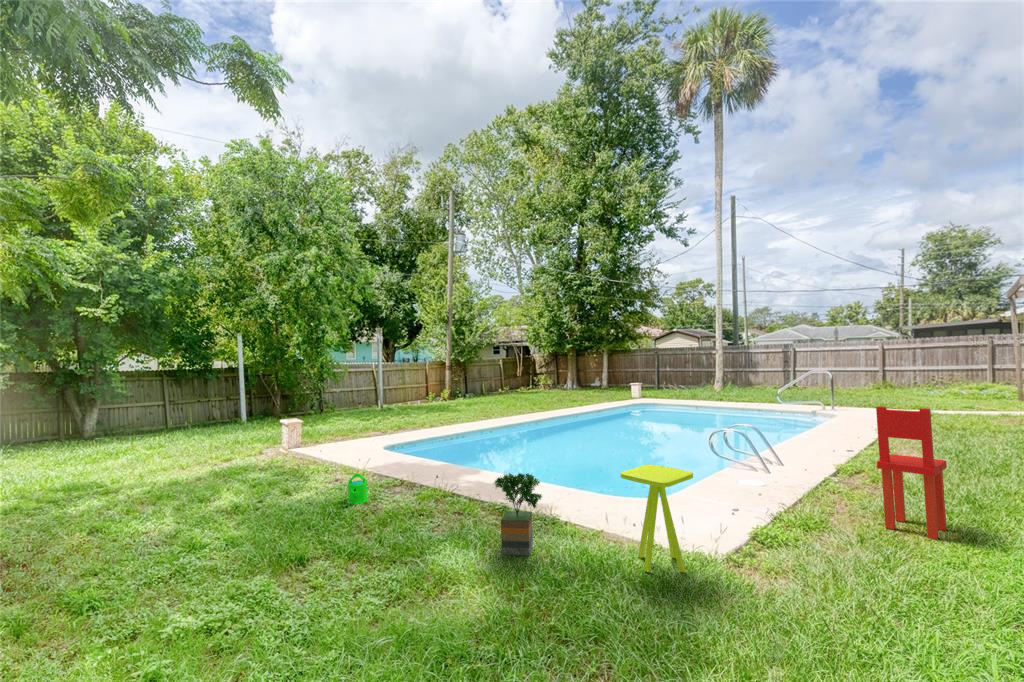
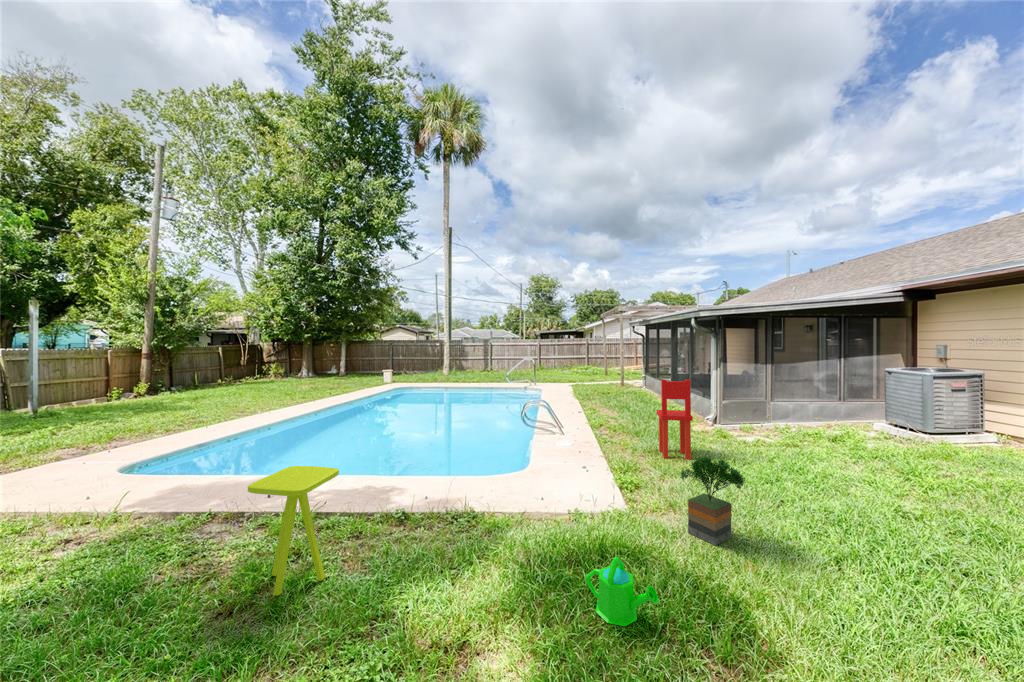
side table: present [620,464,693,572] -> present [248,466,339,596]
watering can: present [347,473,368,504] -> present [586,557,658,626]
potted tree: present [494,473,542,556] -> present [681,457,746,546]

